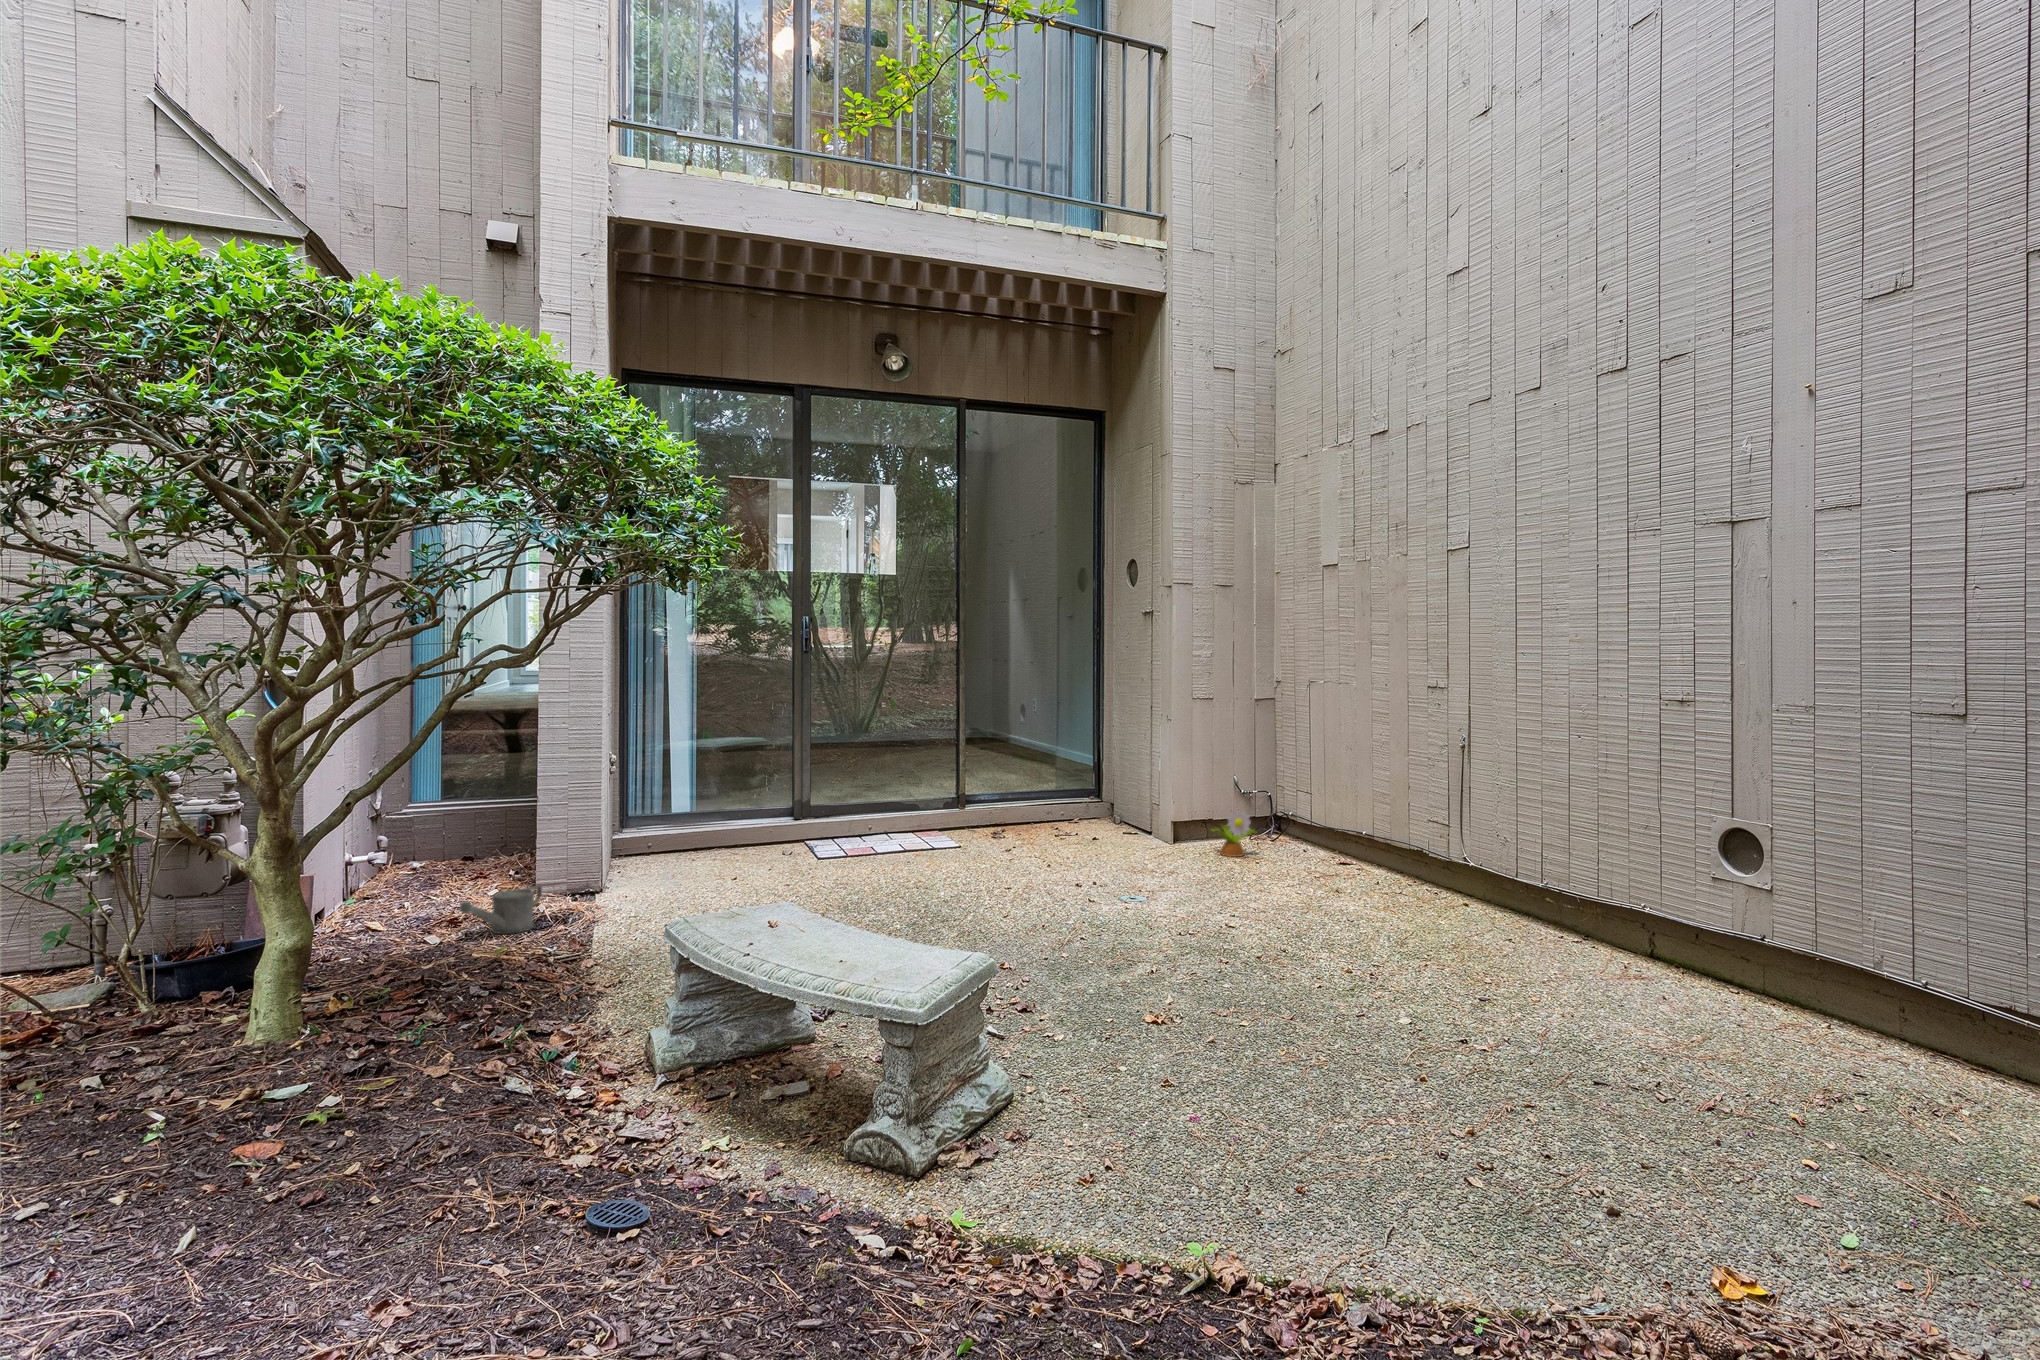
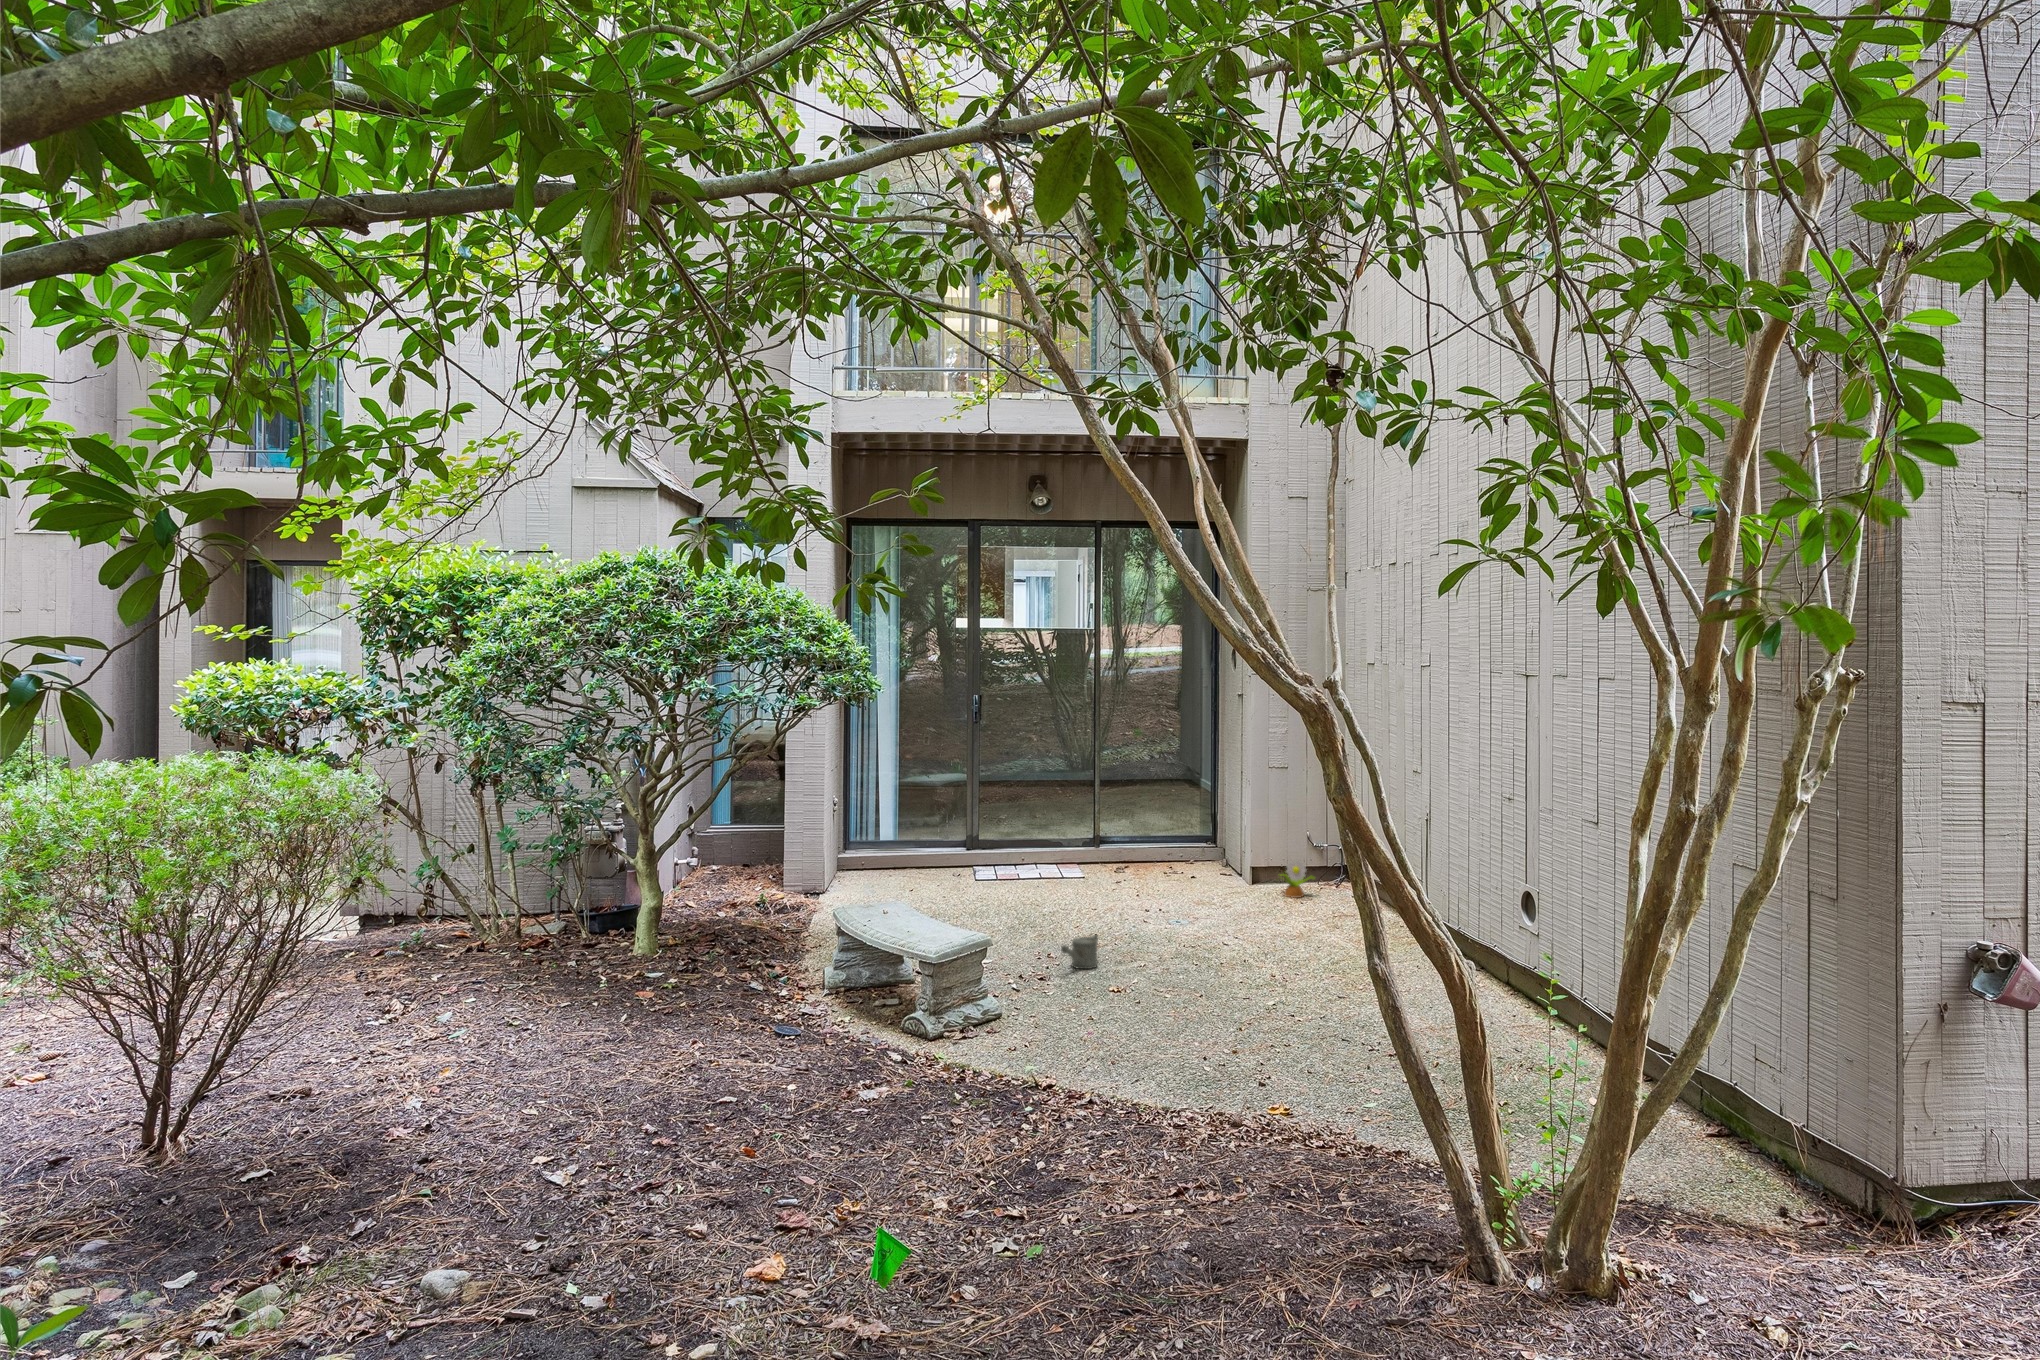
watering can: present [460,885,542,934] -> present [1061,935,1098,969]

